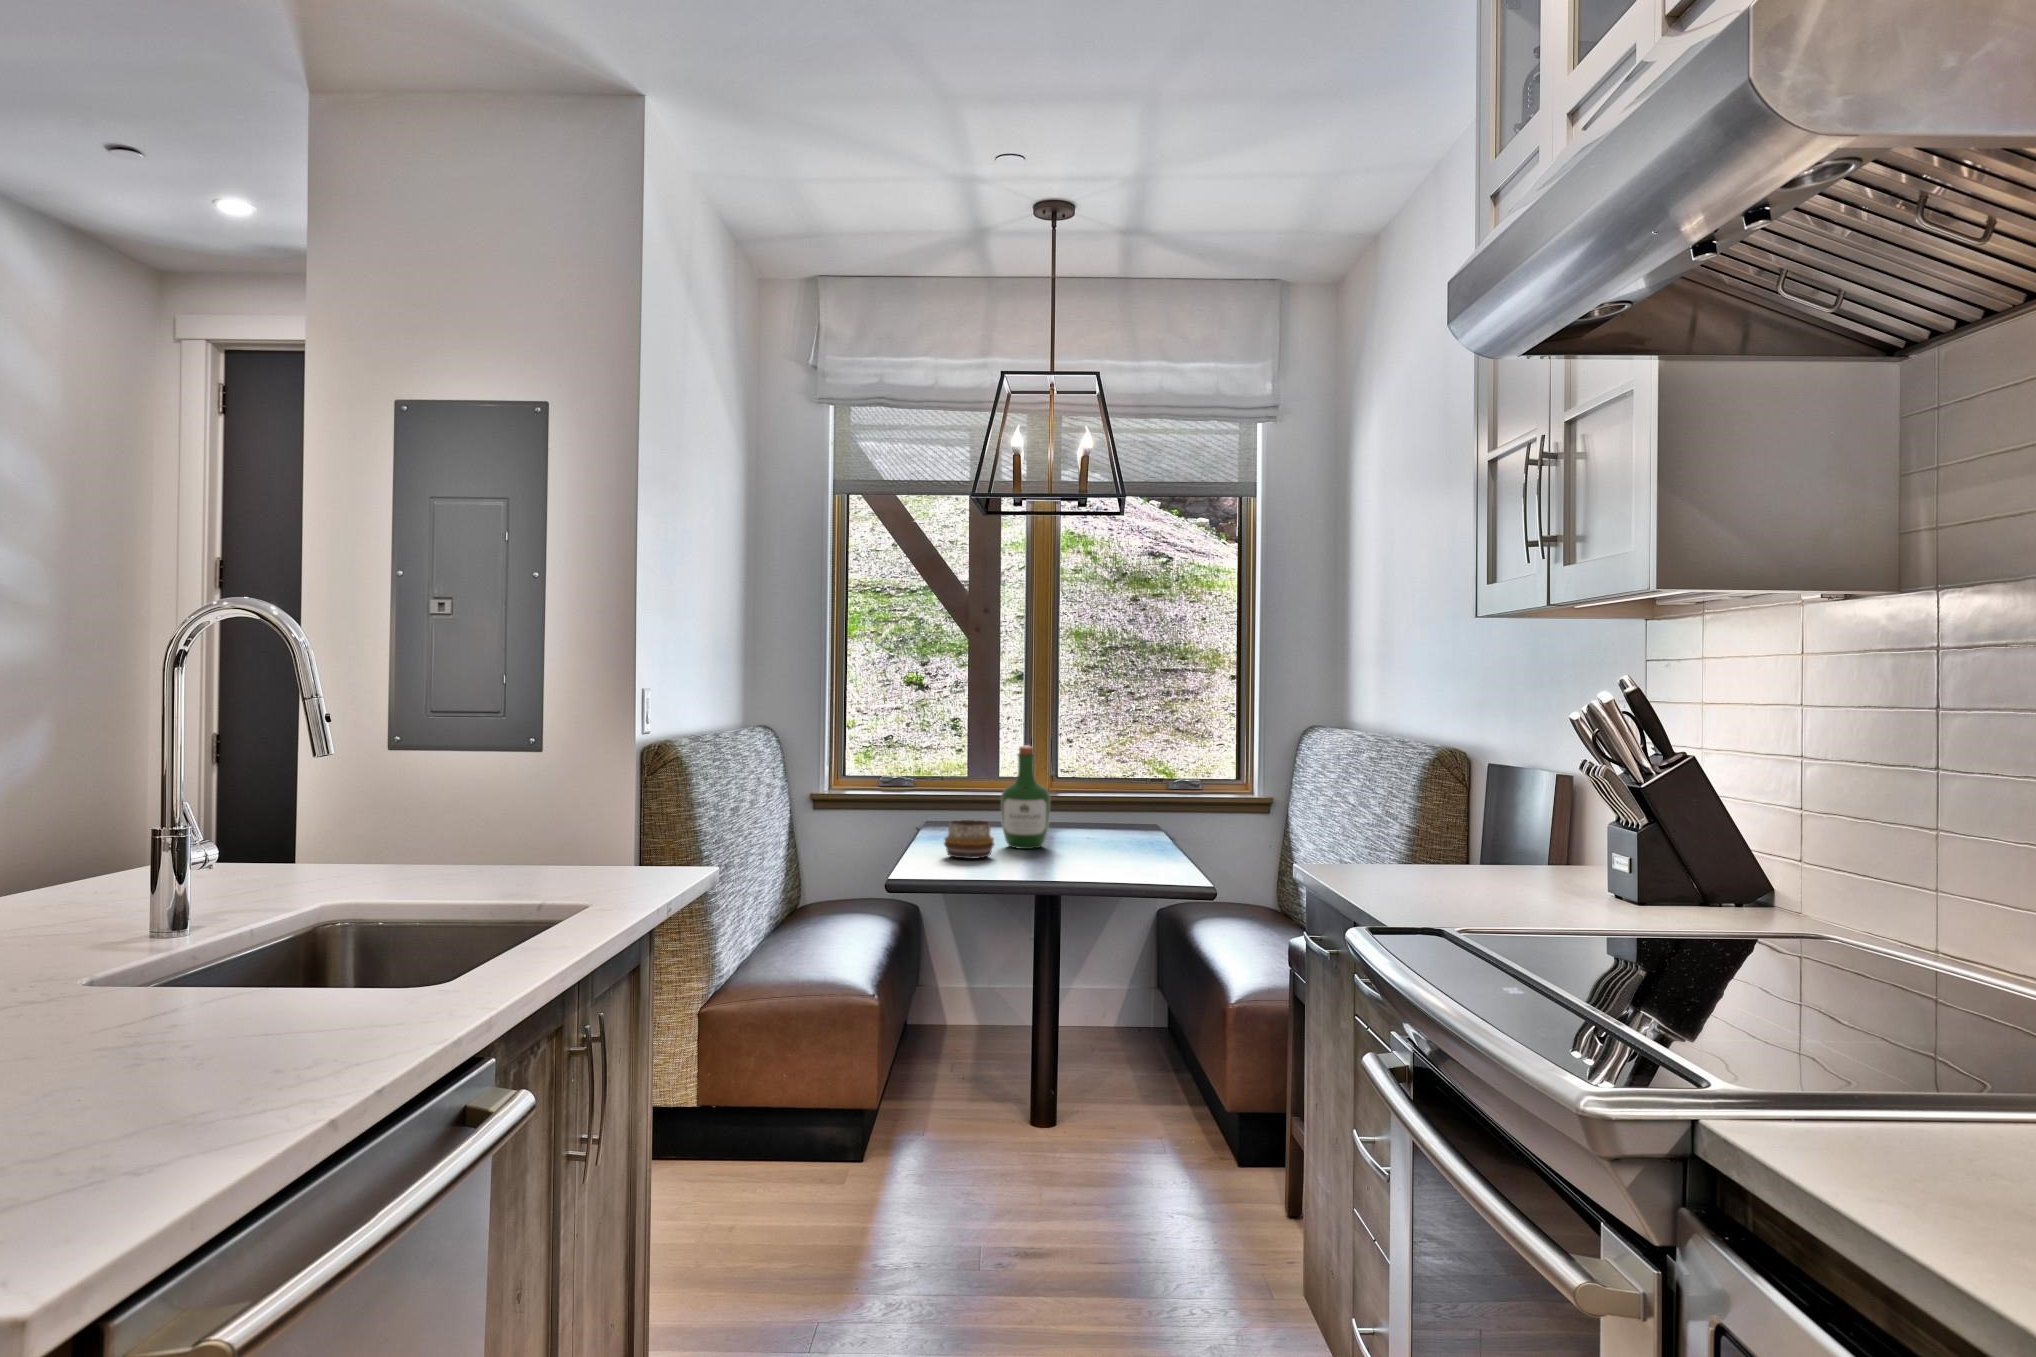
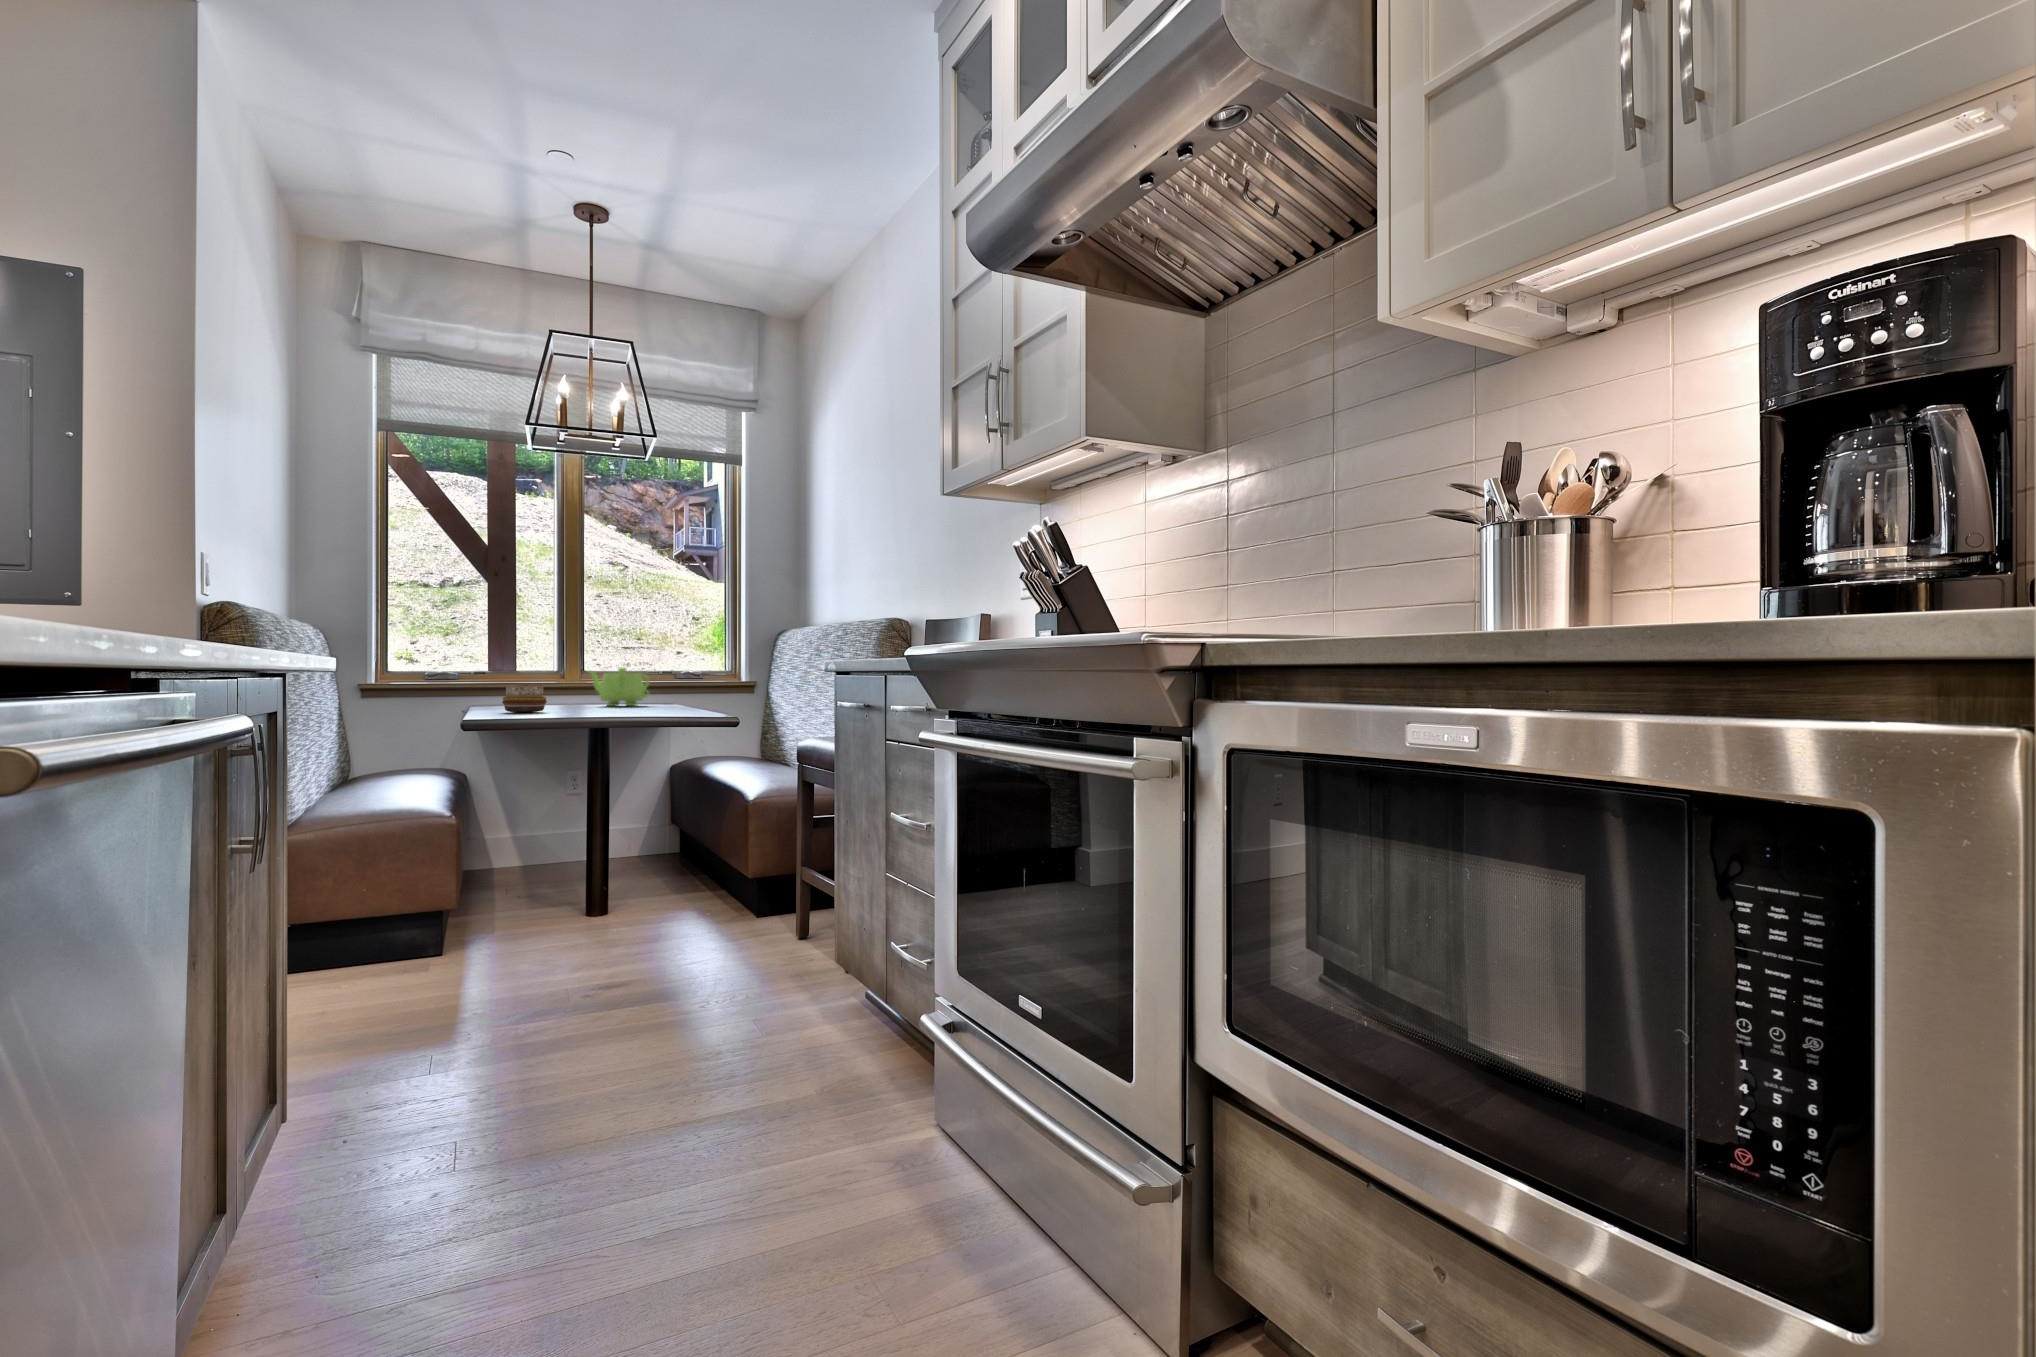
wine bottle: present [1001,745,1050,849] -> none [549,630,591,710]
teapot: none [1050,783,1125,836] -> present [589,668,649,706]

